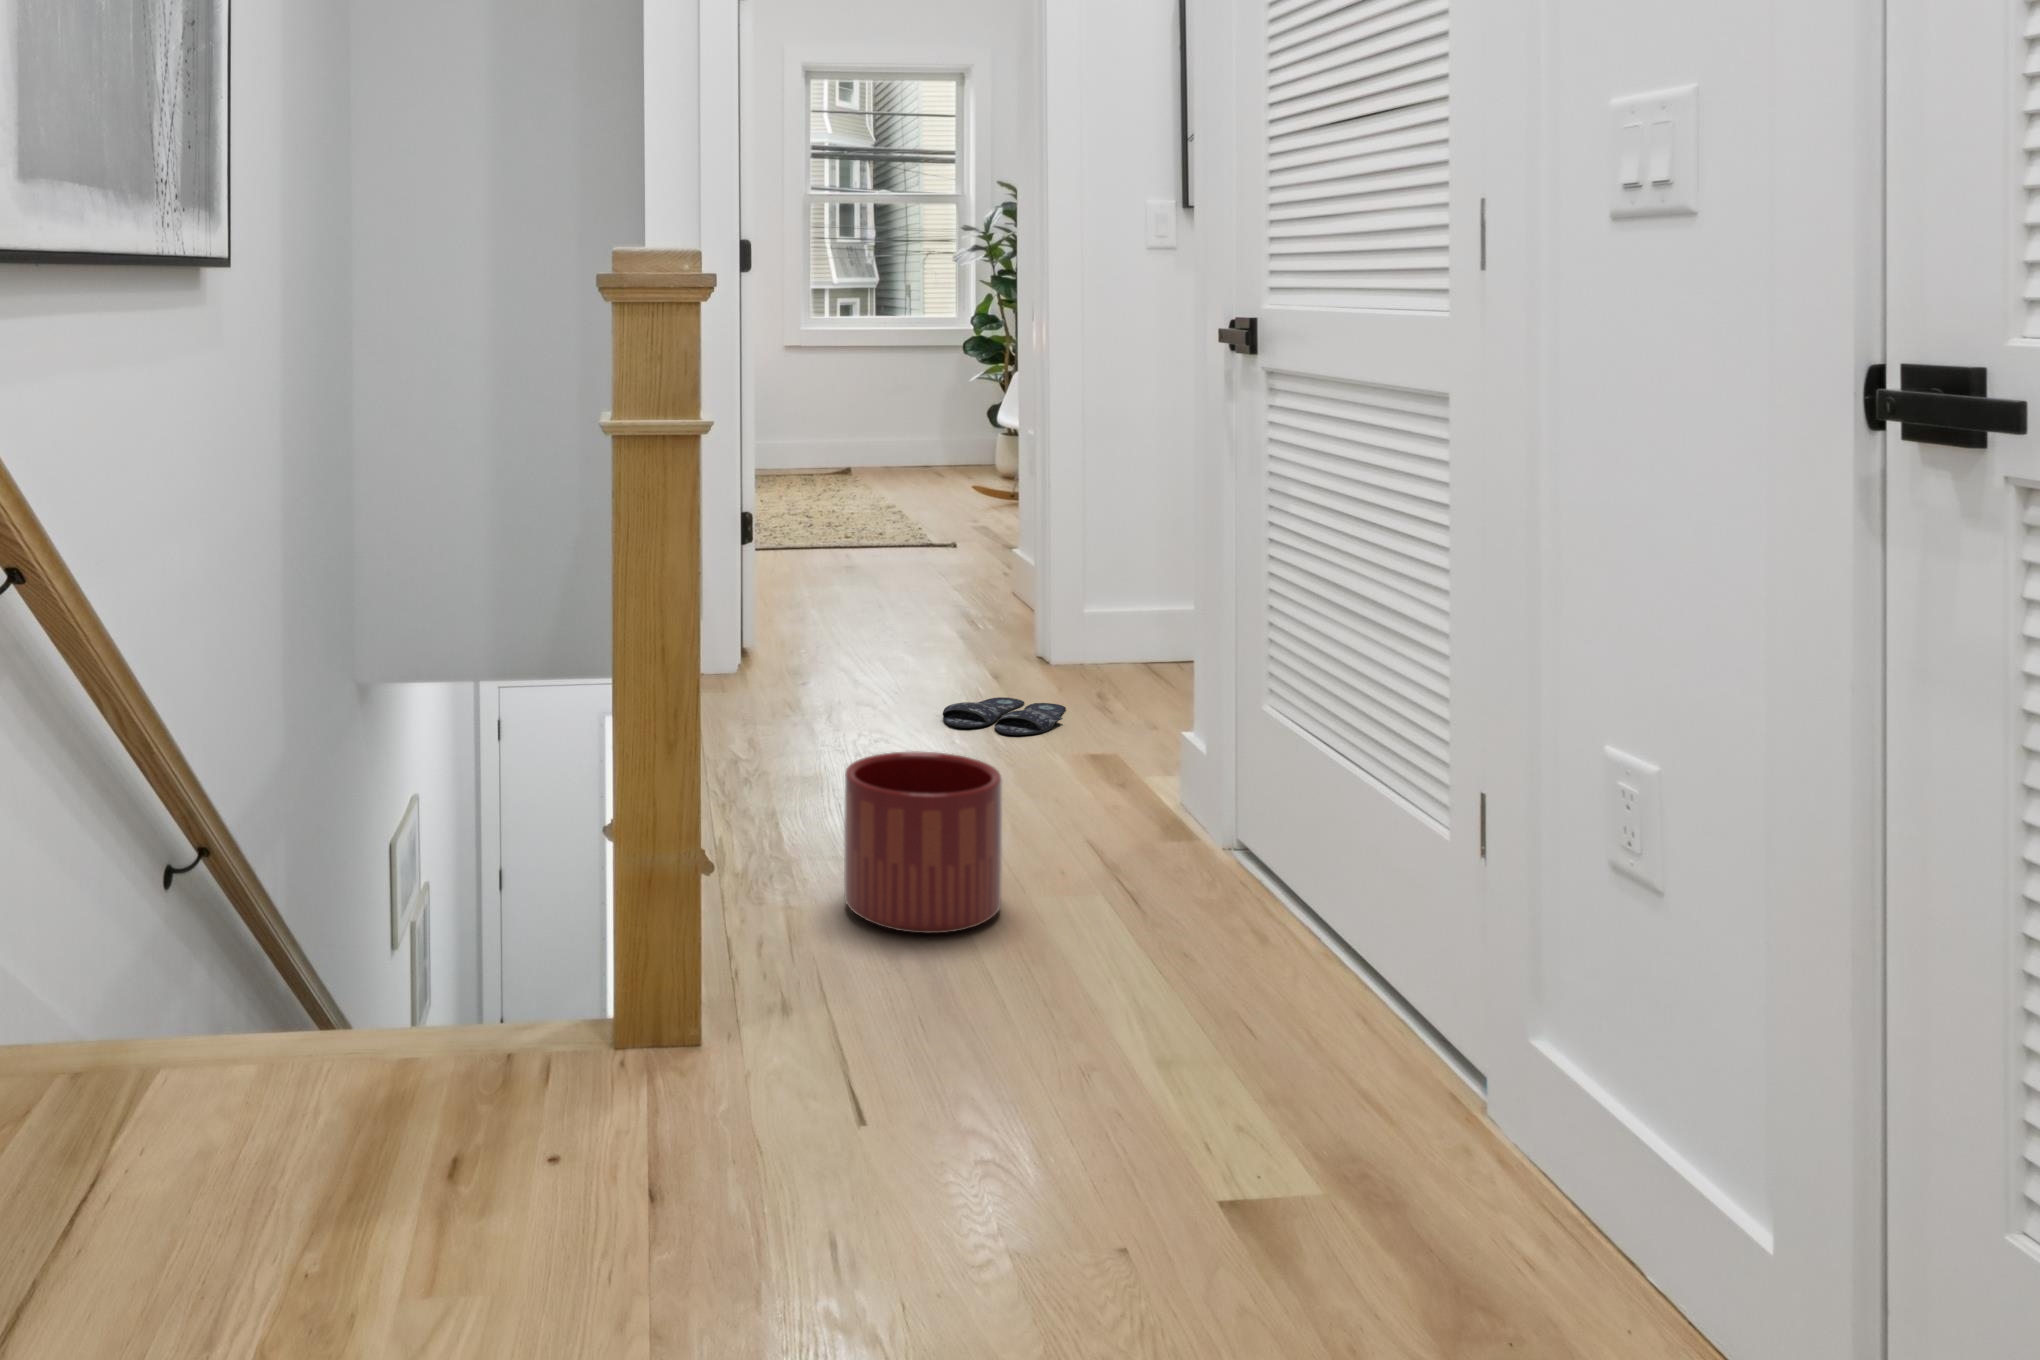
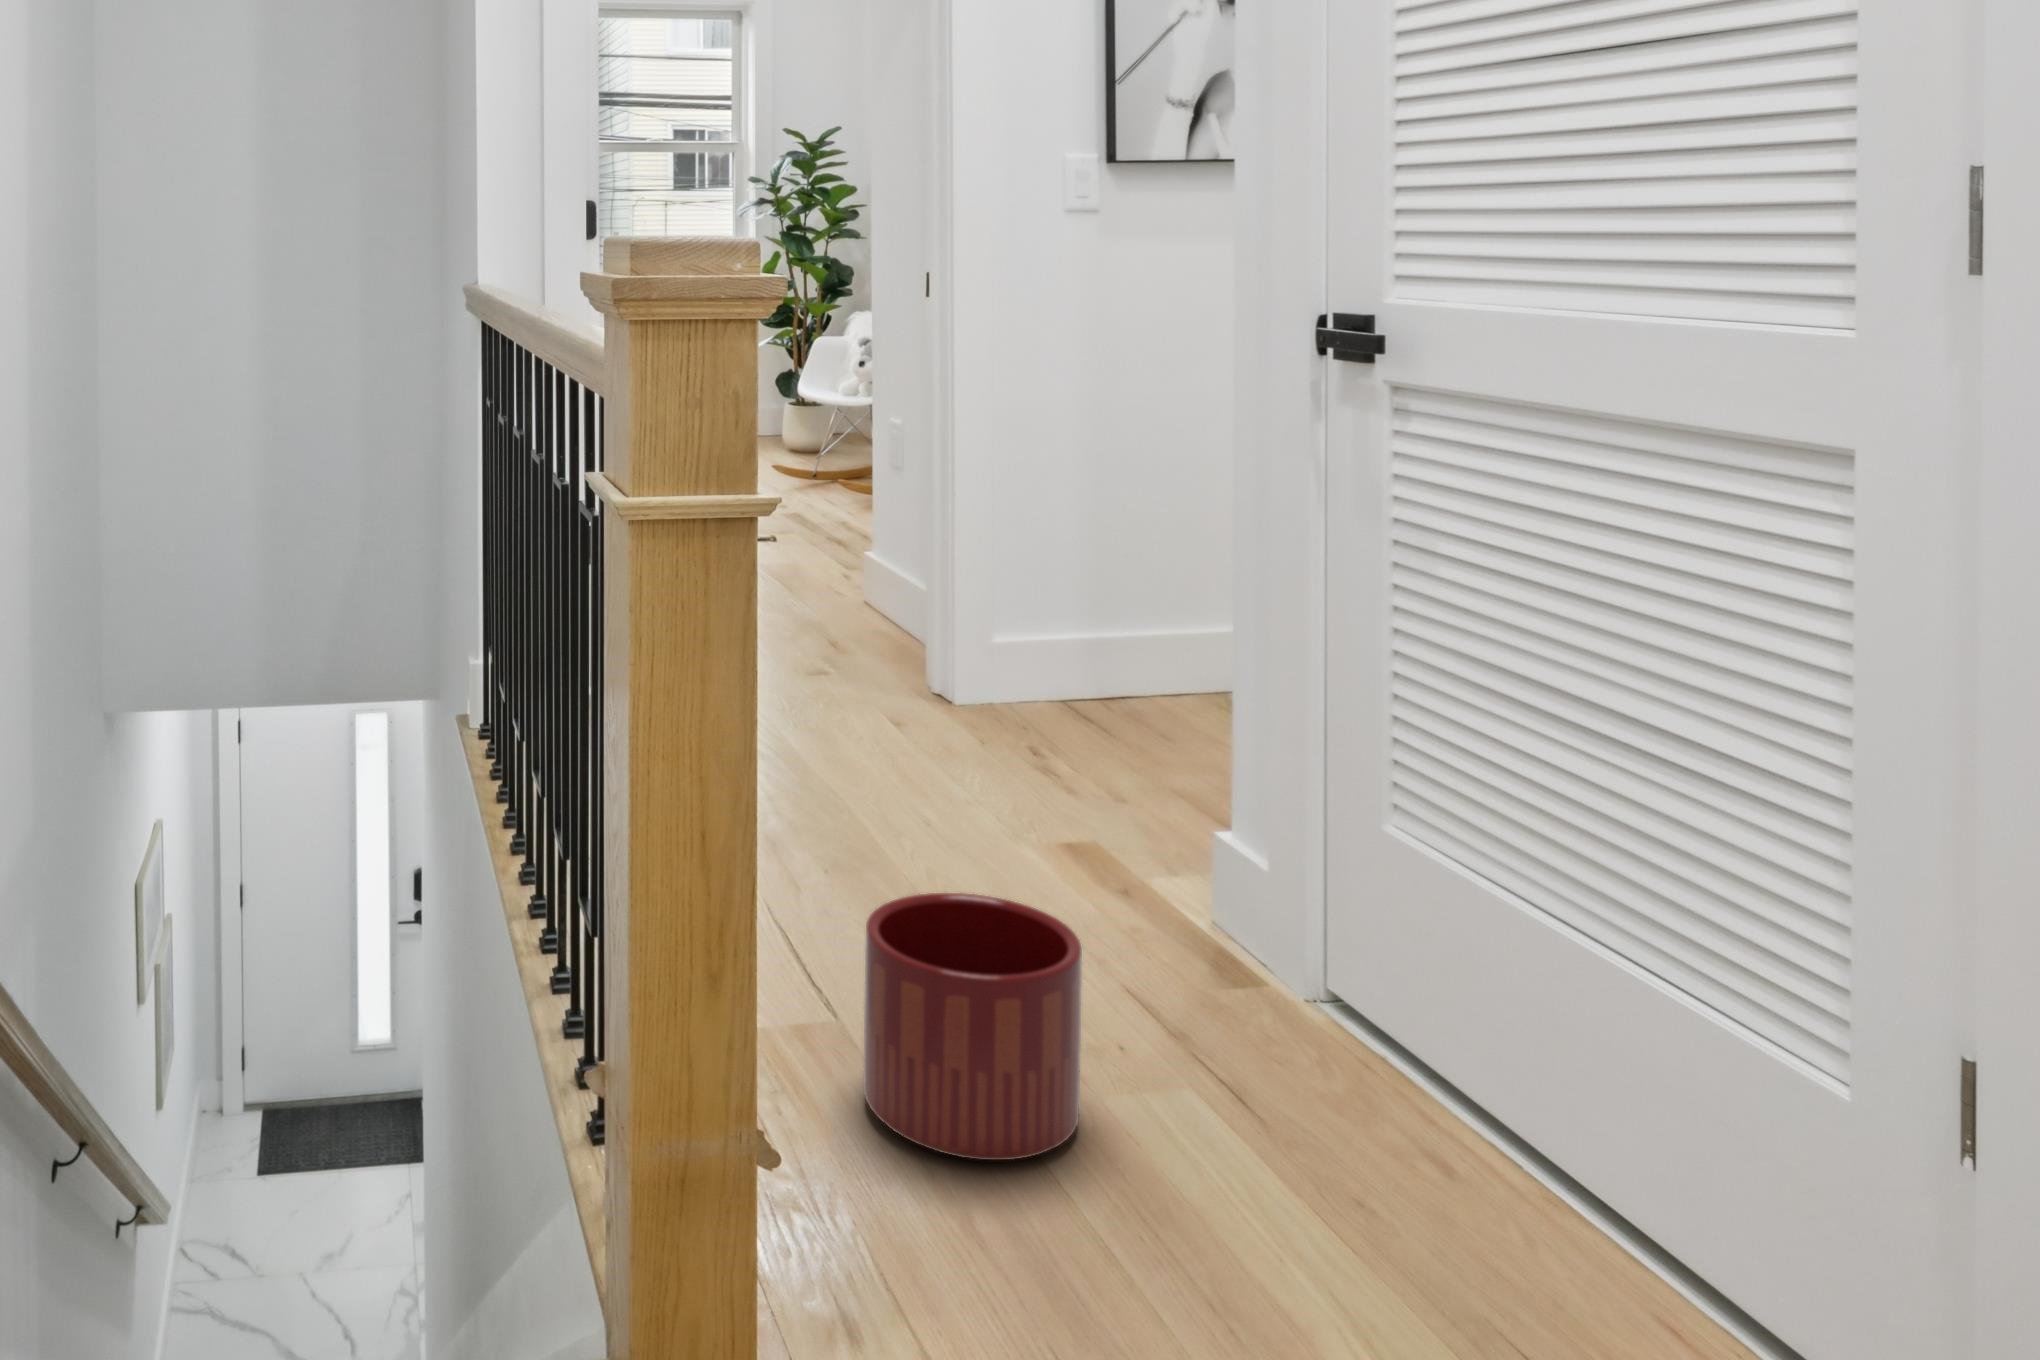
slippers: present [943,697,1066,735] -> none [864,754,1011,812]

